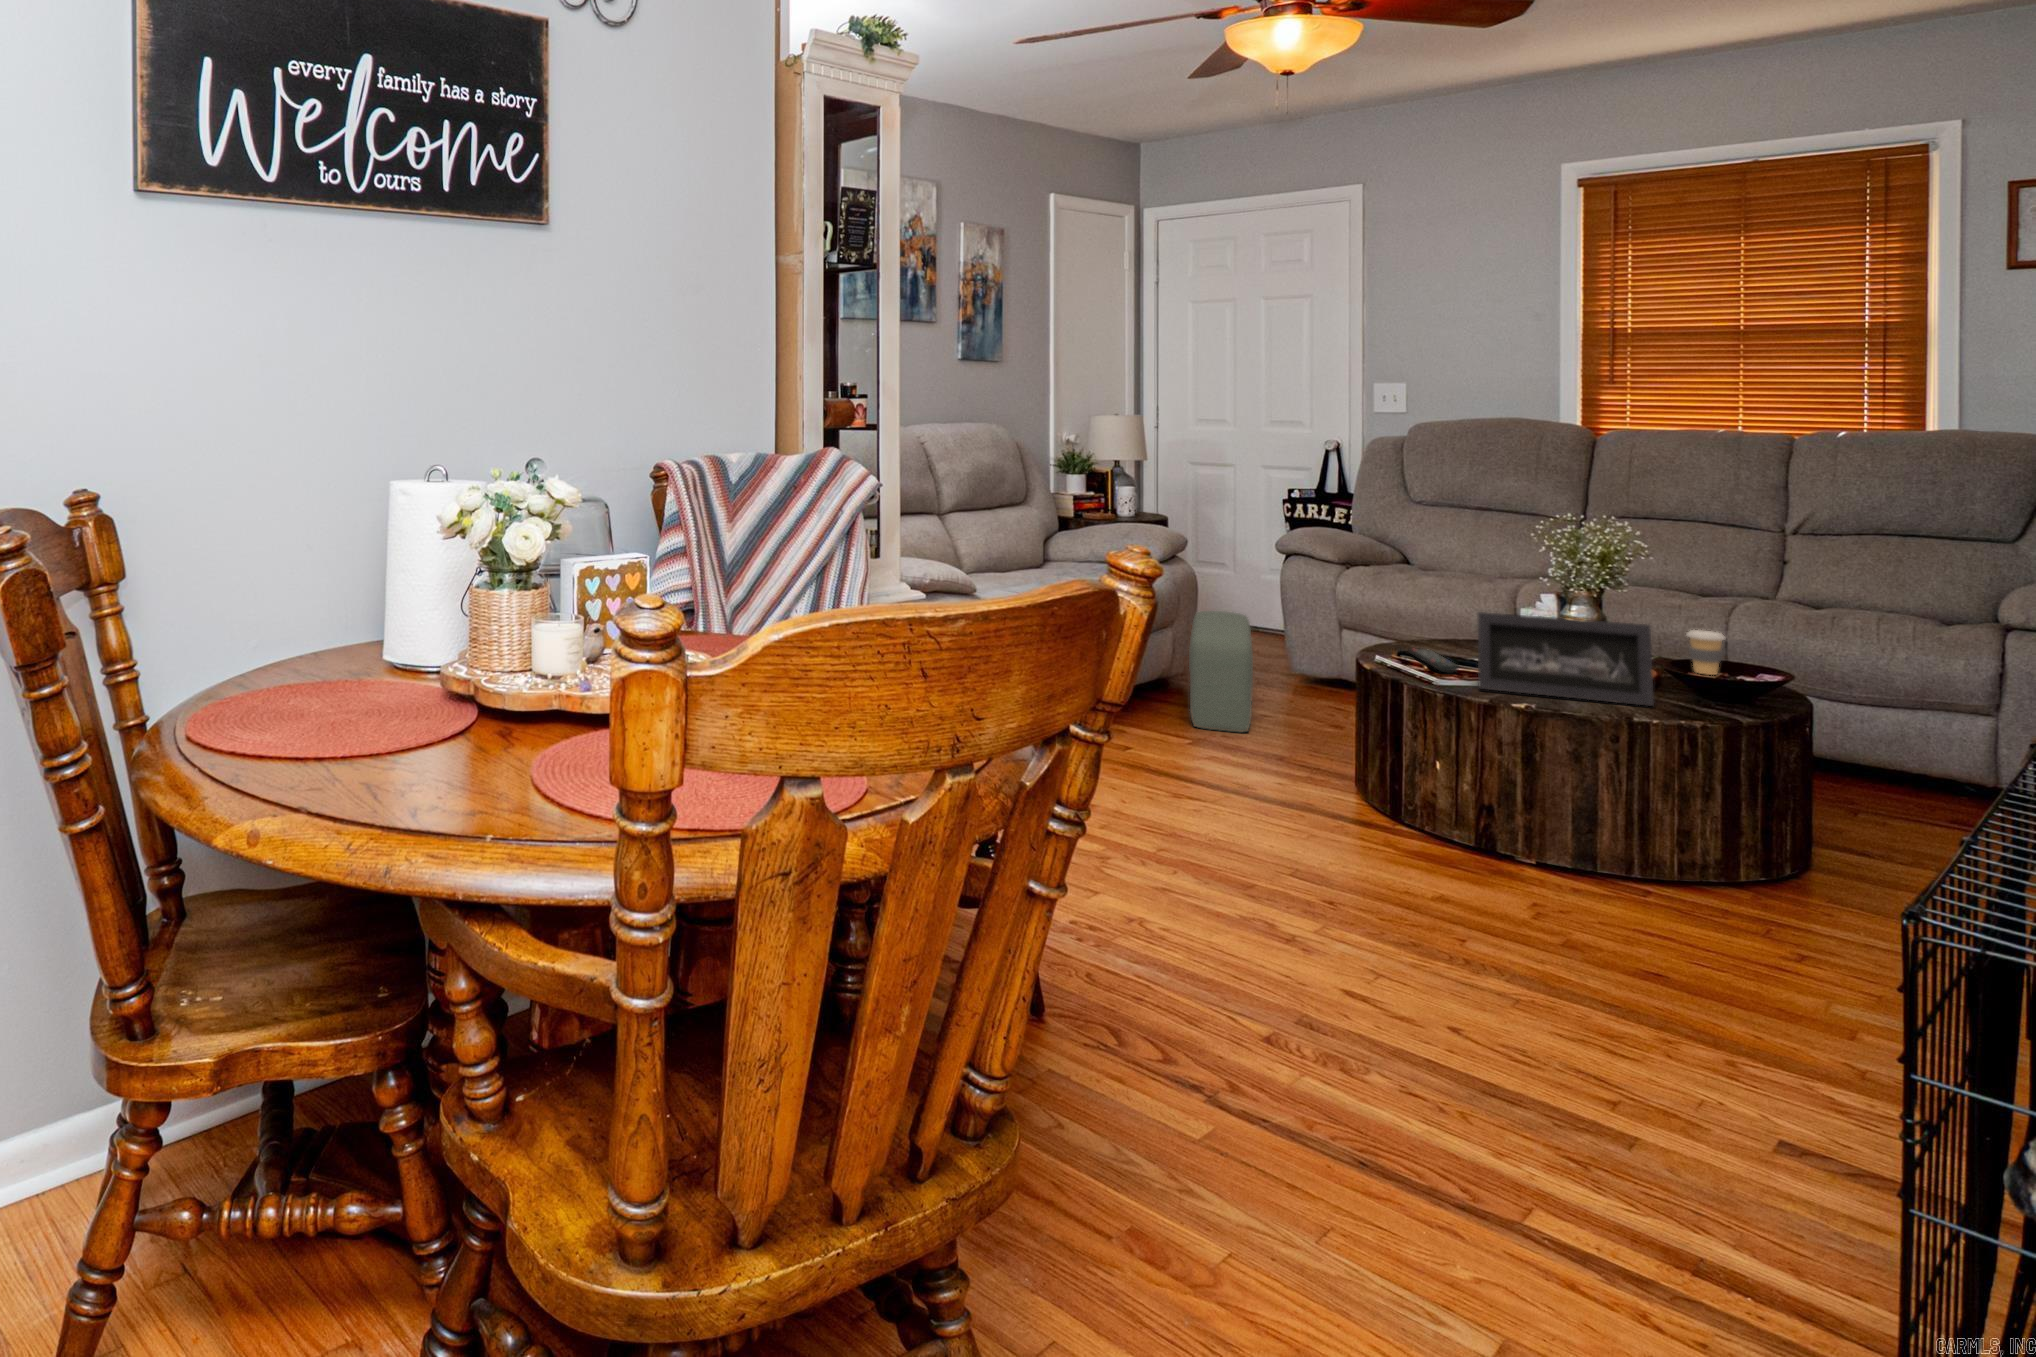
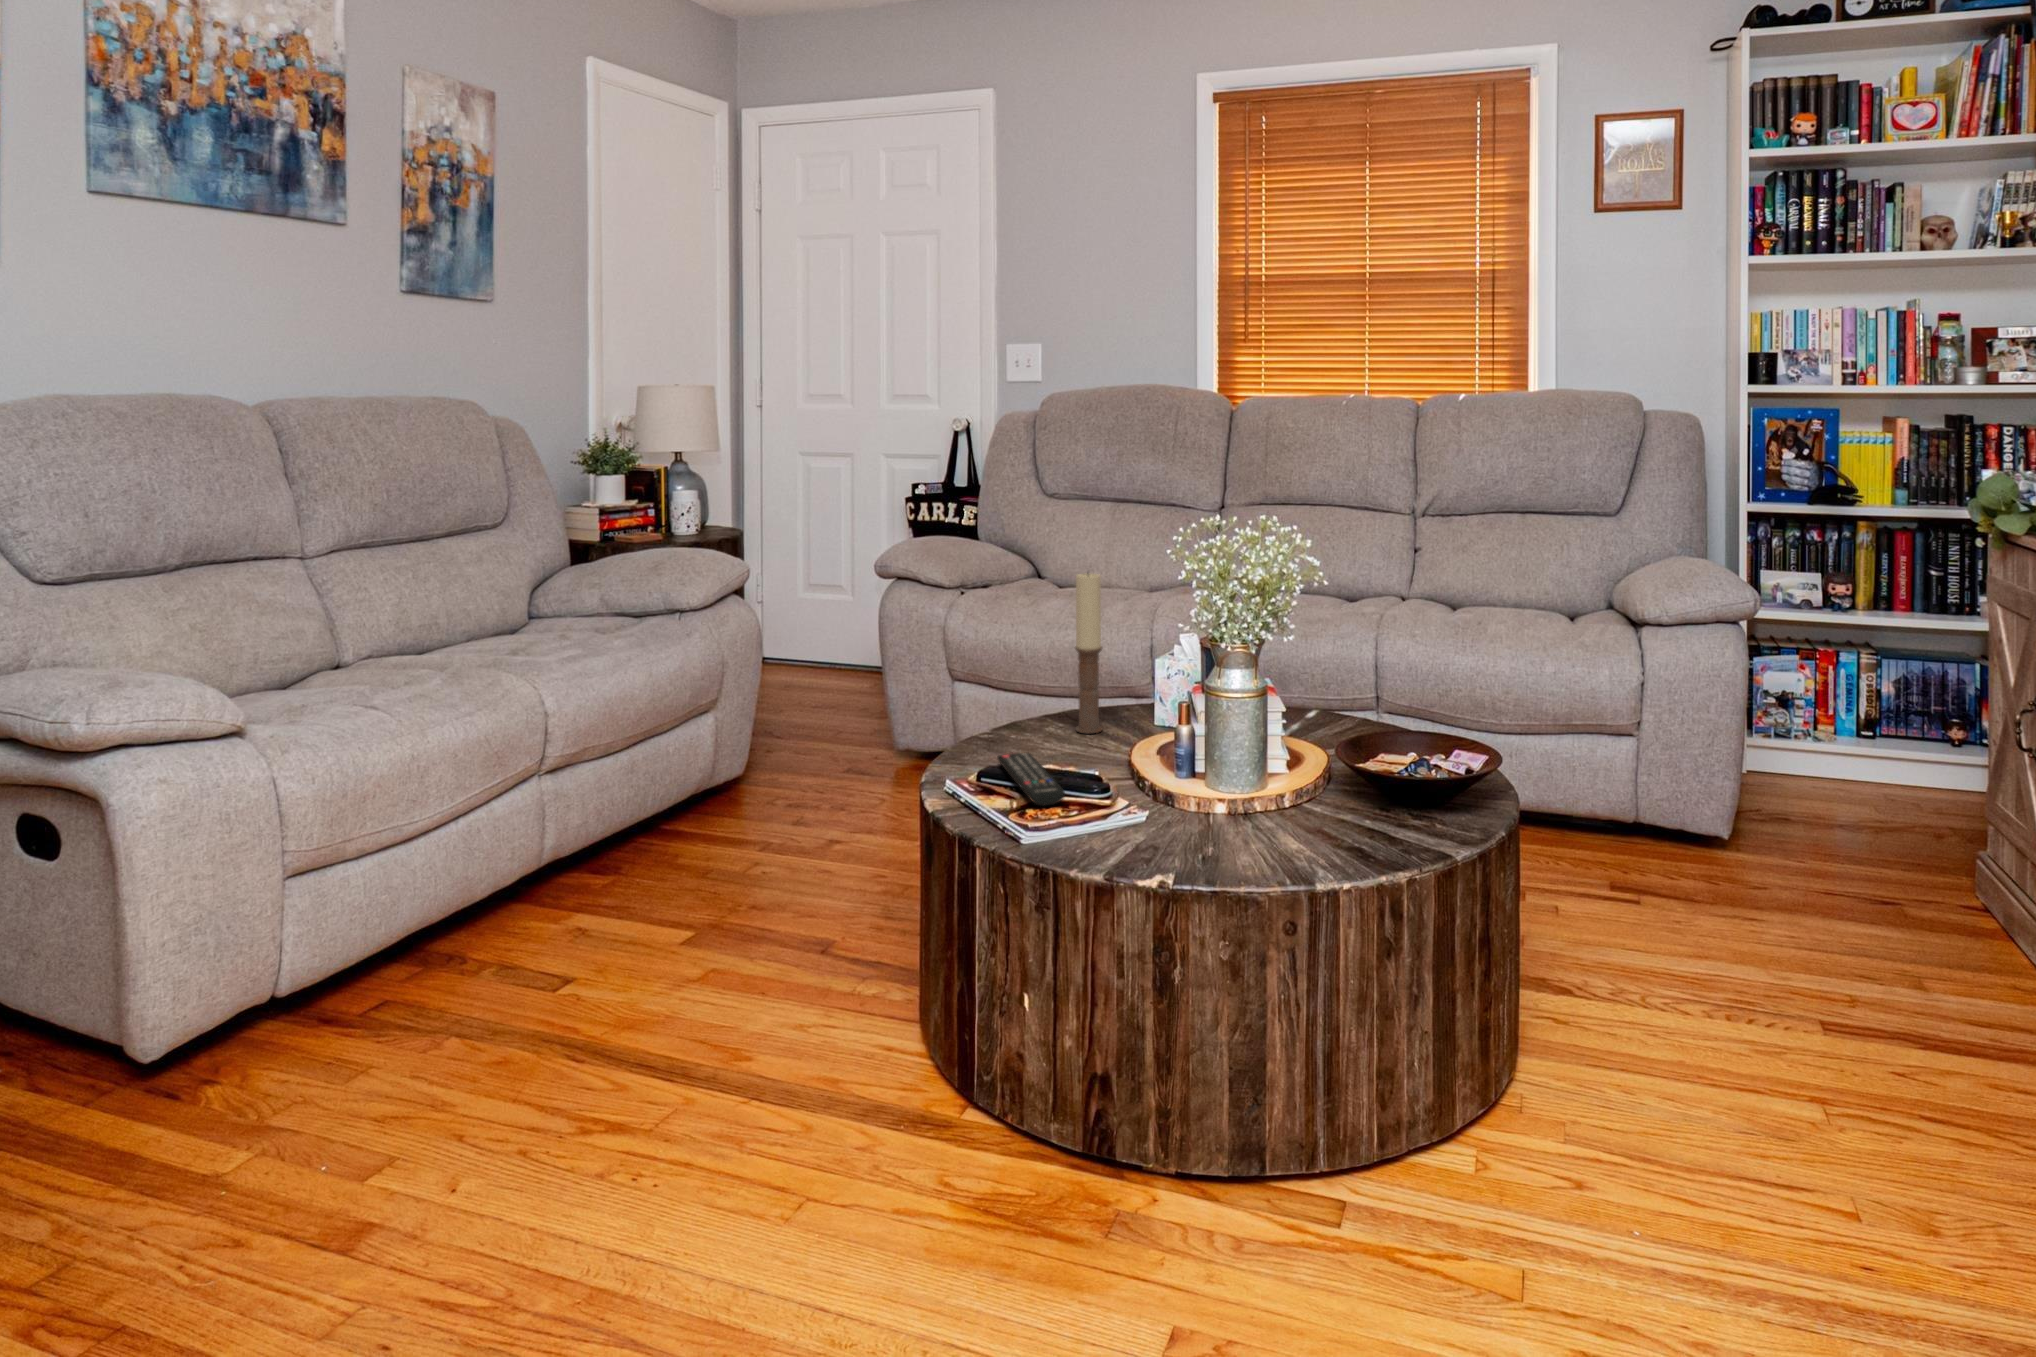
candle: none [1460,547,1481,648] -> present [1075,573,1102,733]
pouf: present [1189,611,1253,732] -> none [703,680,822,899]
picture frame: present [1477,612,1654,706] -> none [1088,699,1340,844]
coffee cup: present [1687,630,1725,675] -> none [1360,678,1407,747]

